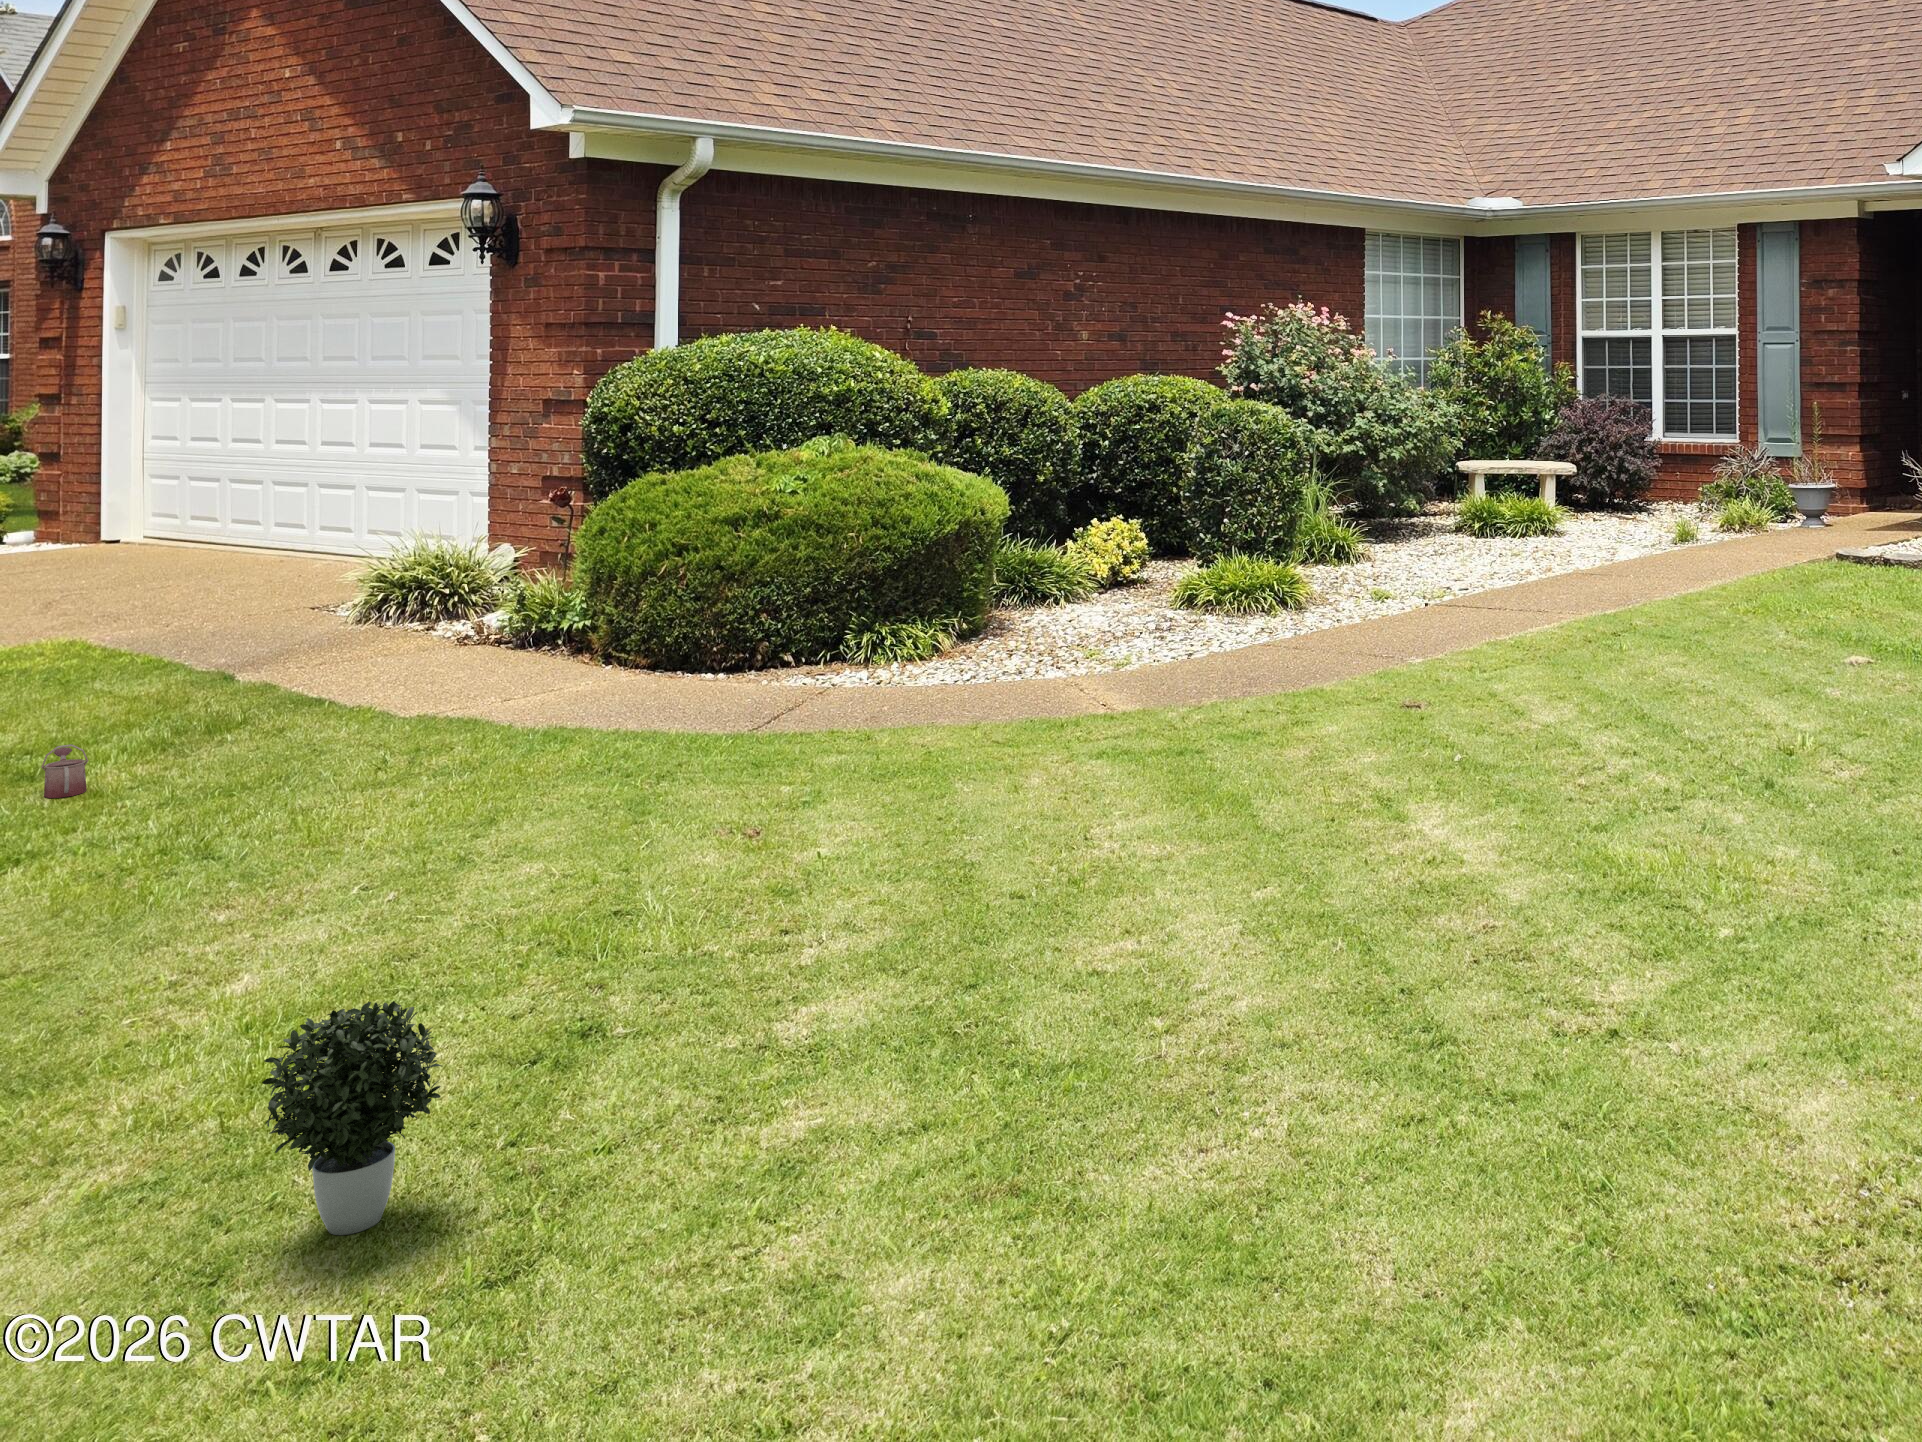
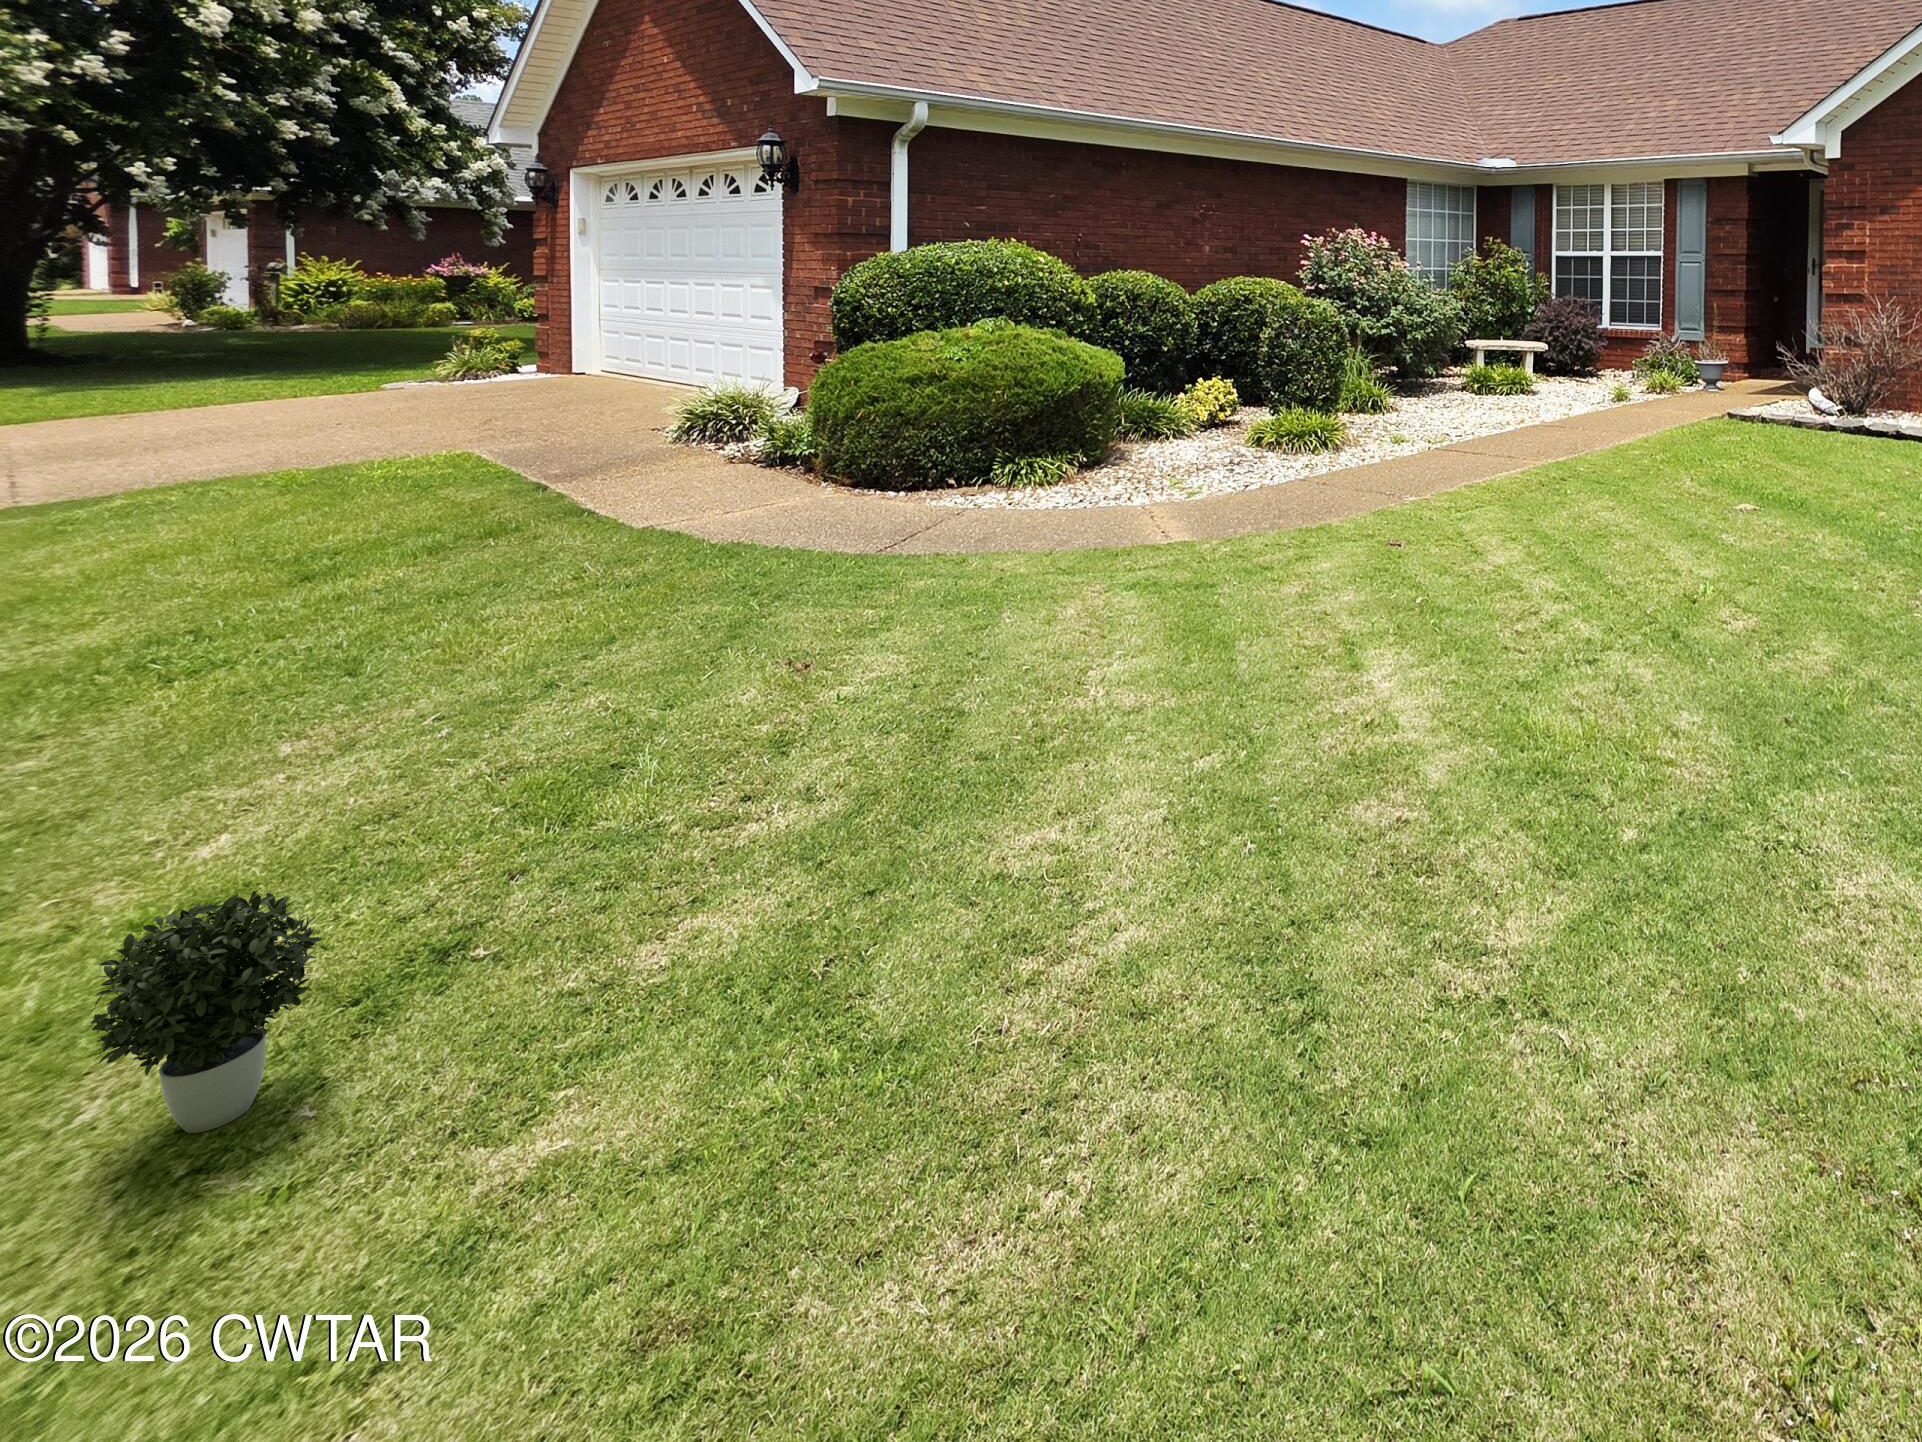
watering can: present [41,744,88,798] -> none [297,555,339,598]

